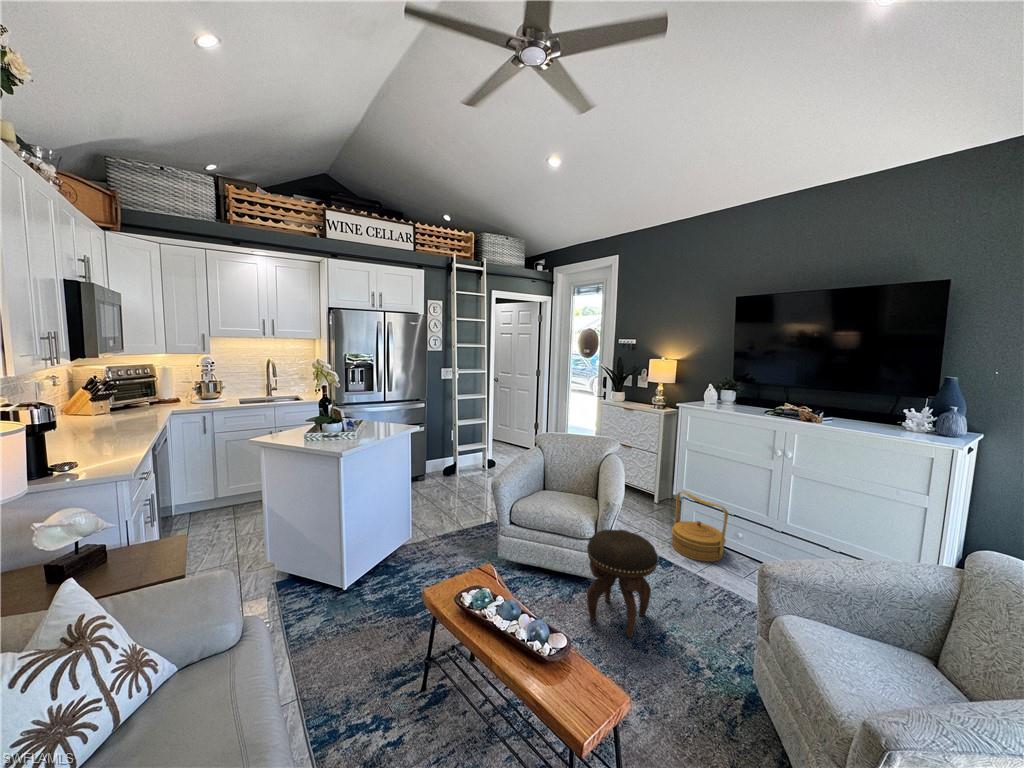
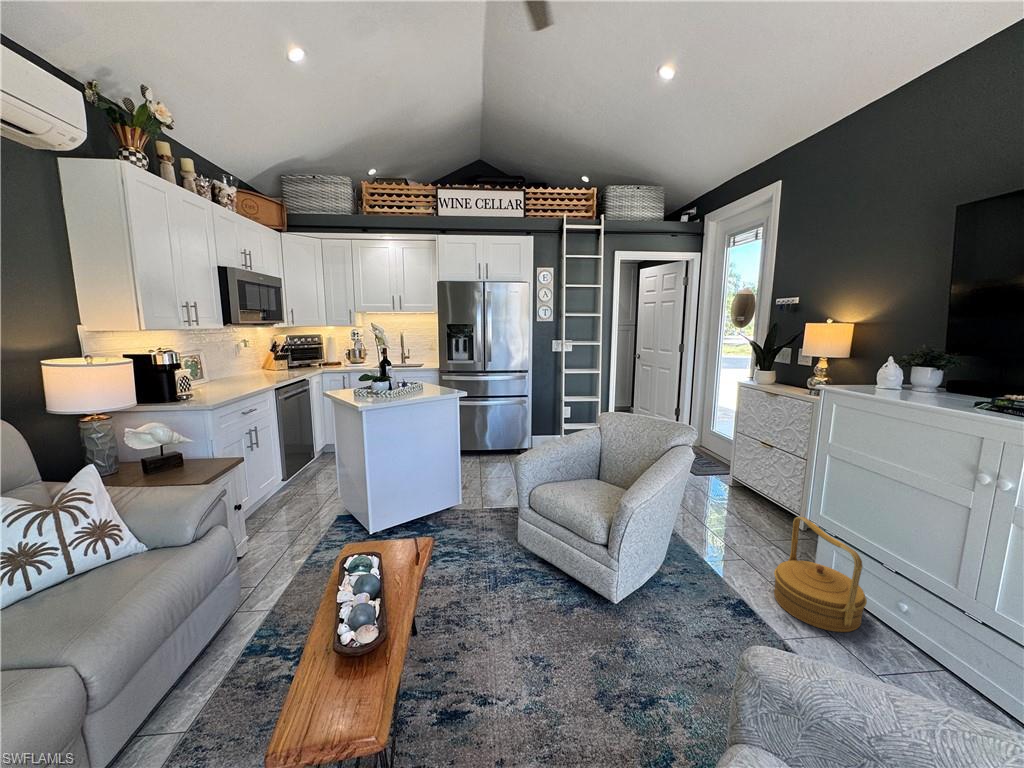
footstool: present [587,529,658,637] -> none [569,537,662,681]

